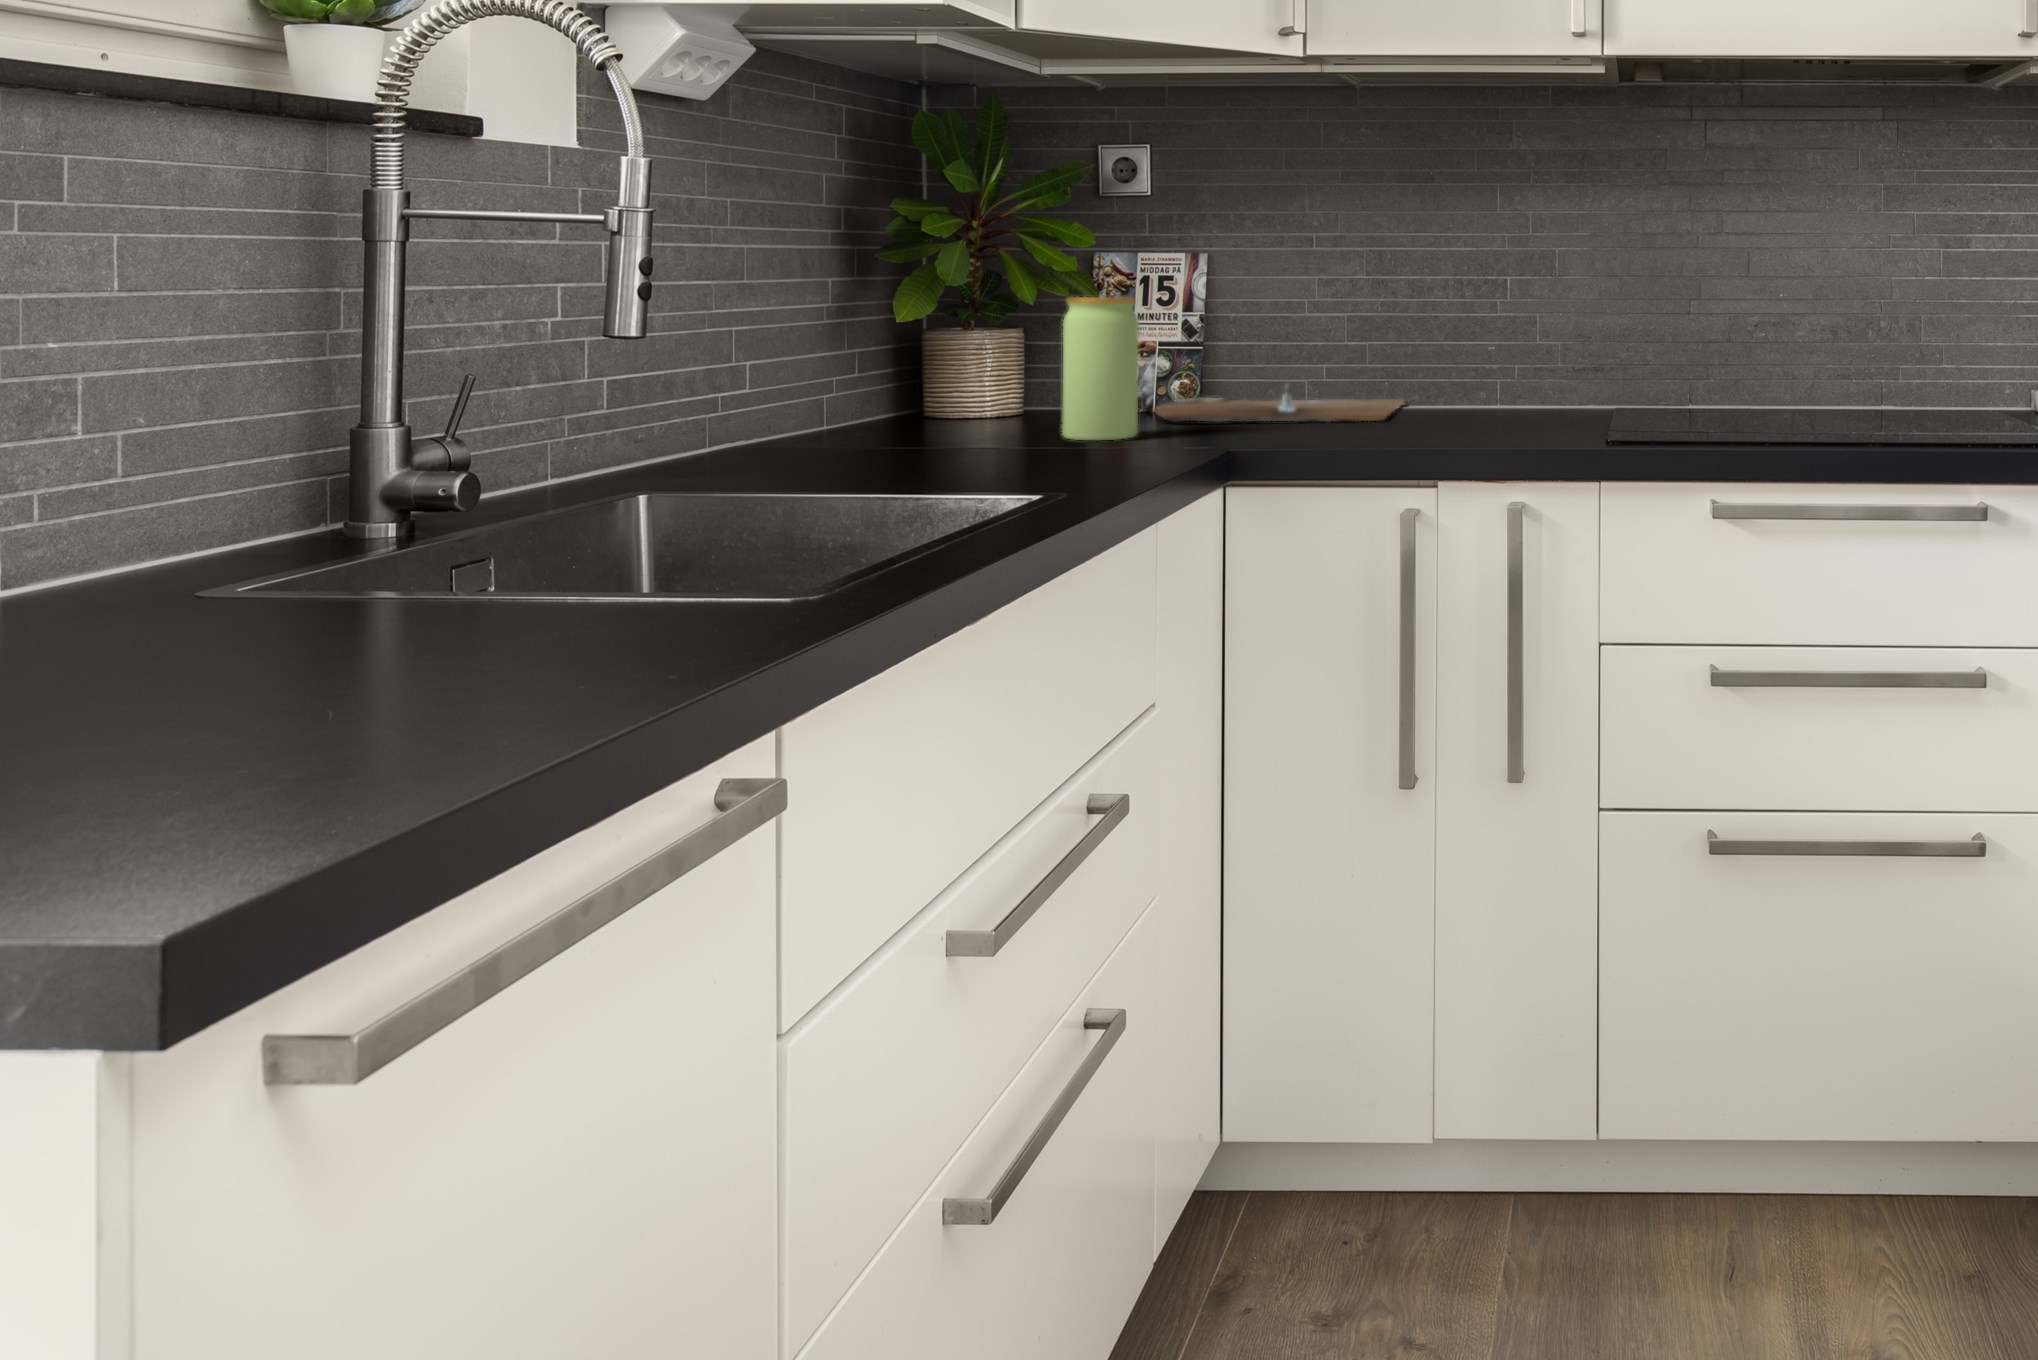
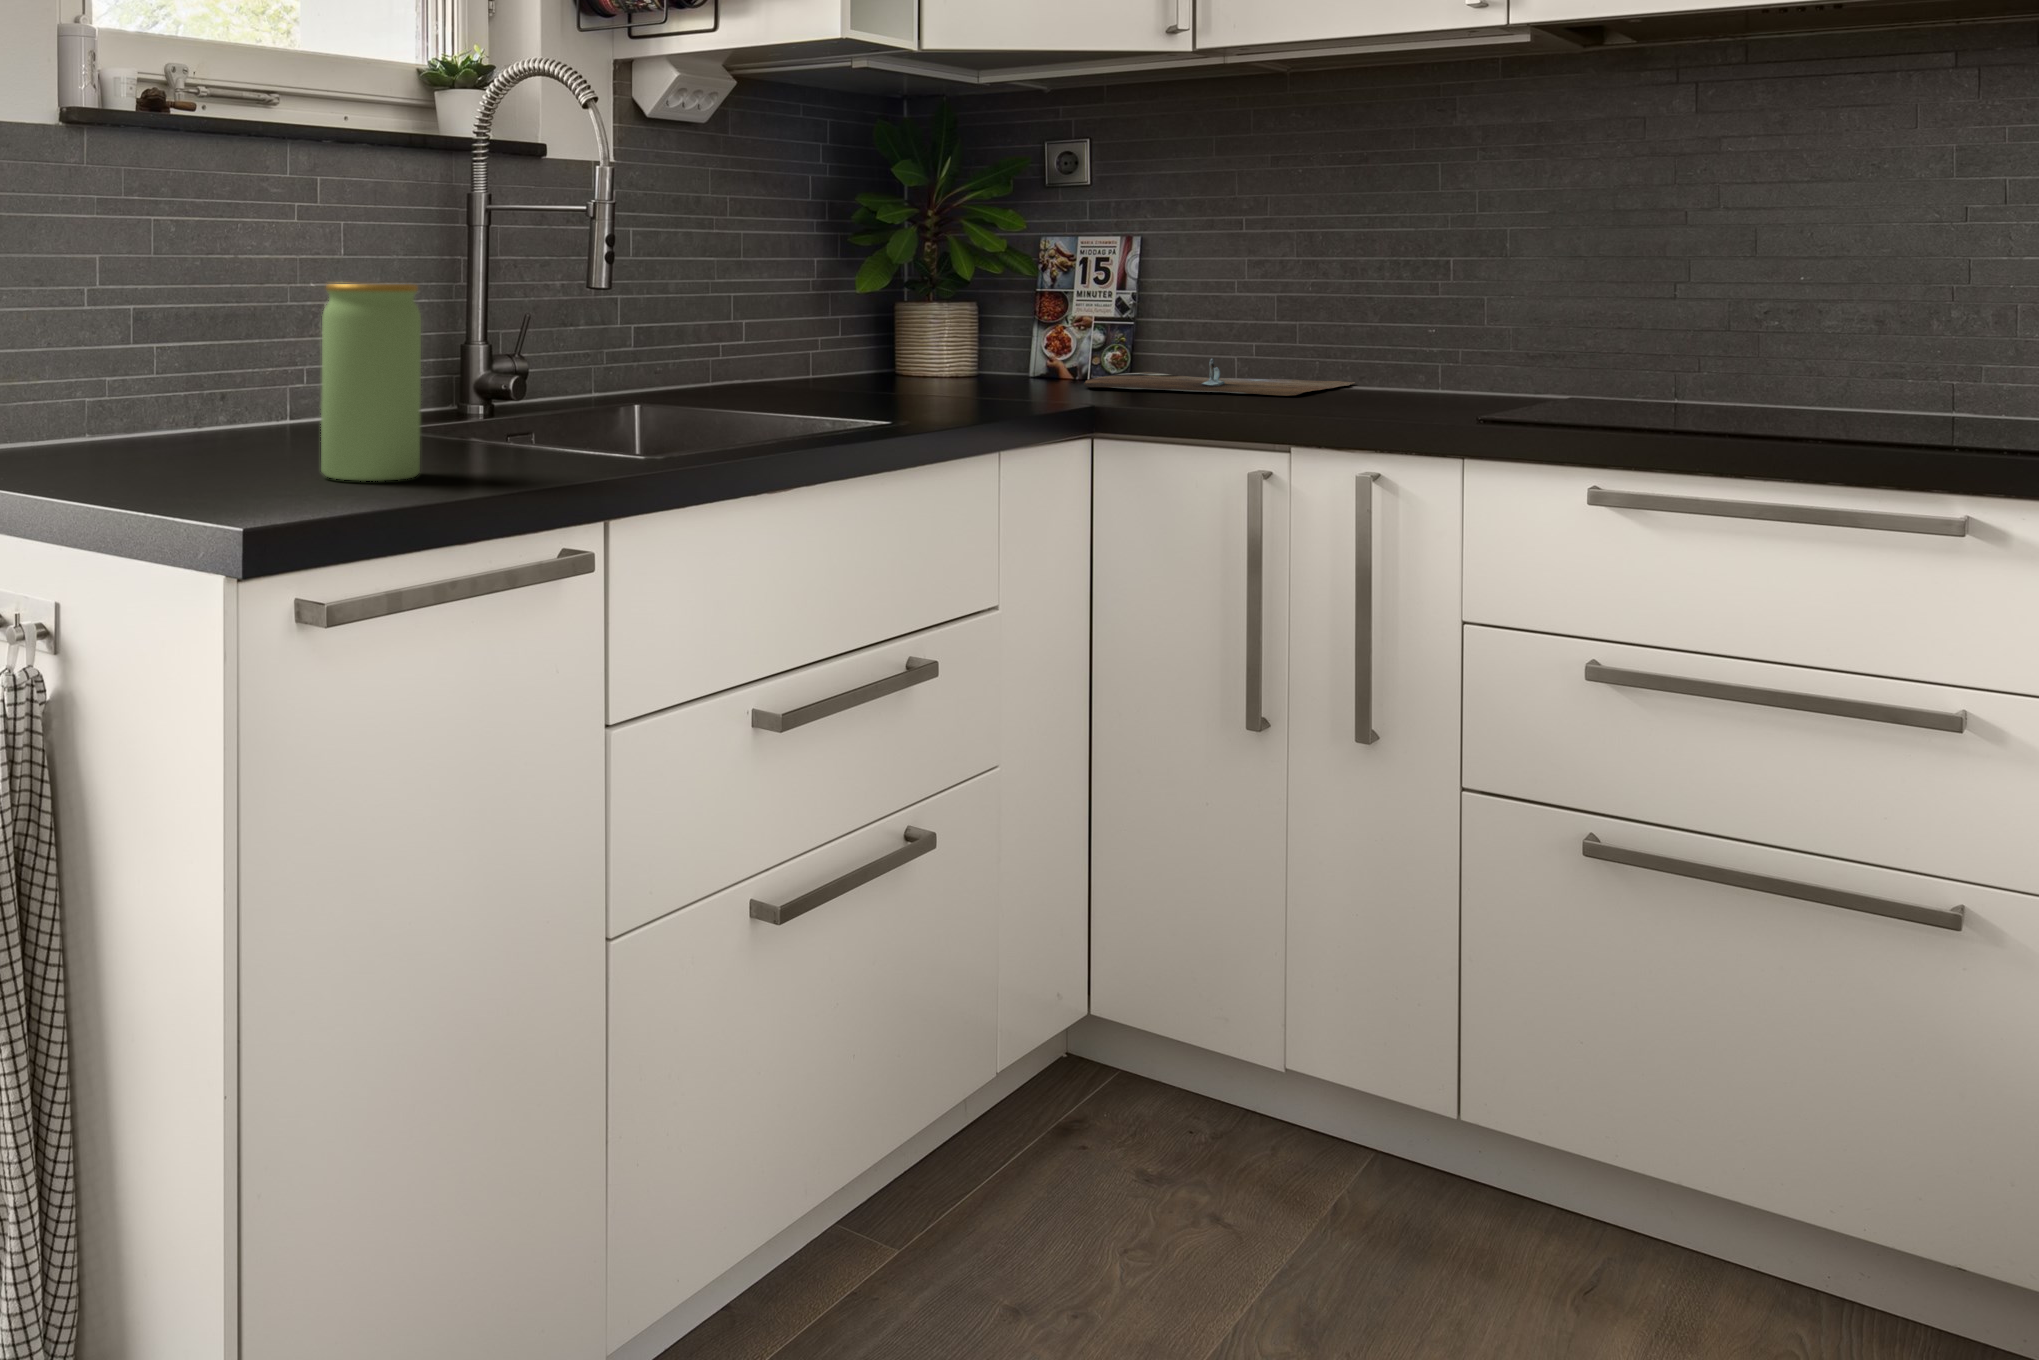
jar: present [1062,297,1139,440] -> present [321,283,421,481]

